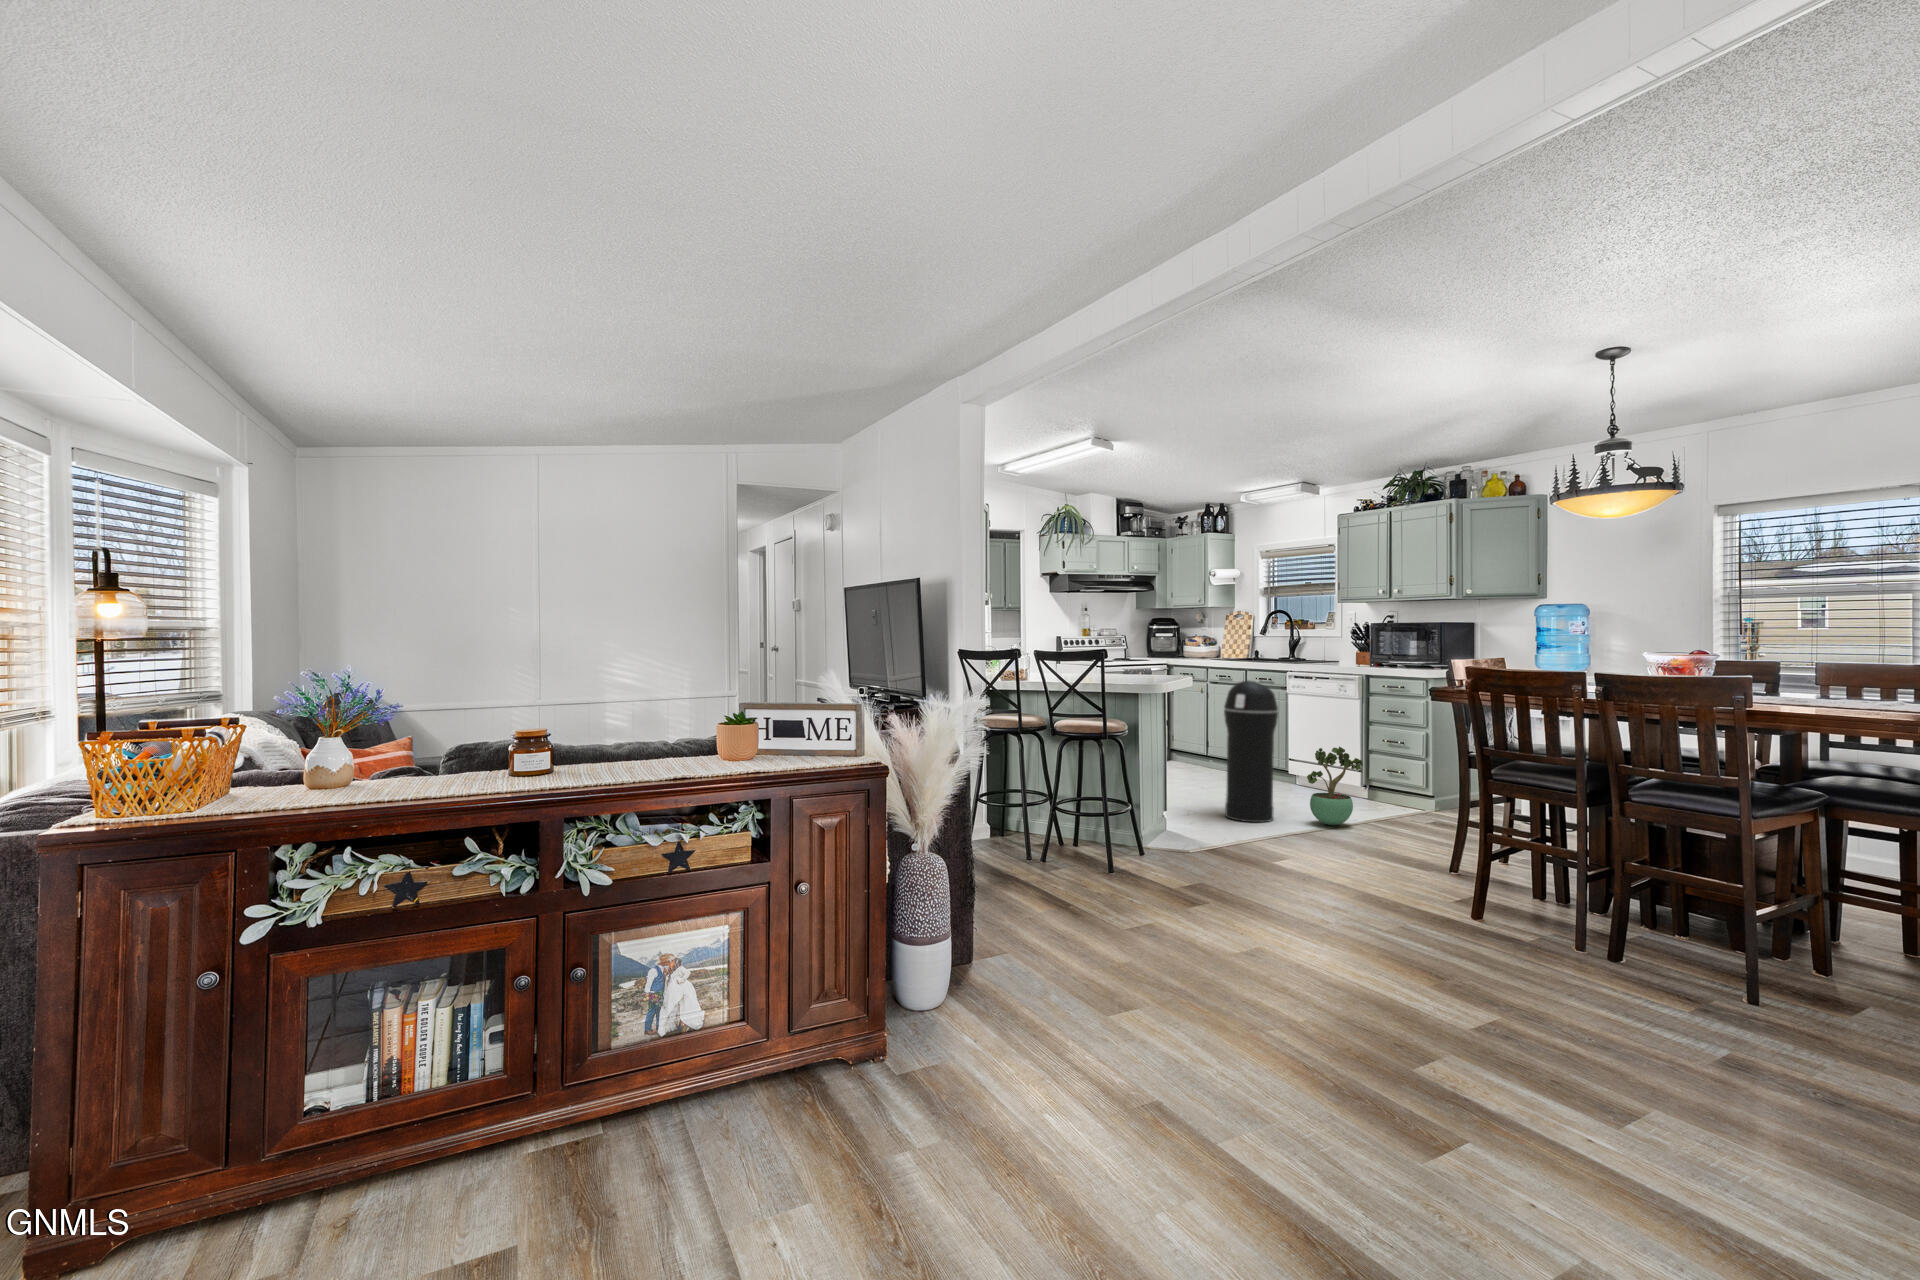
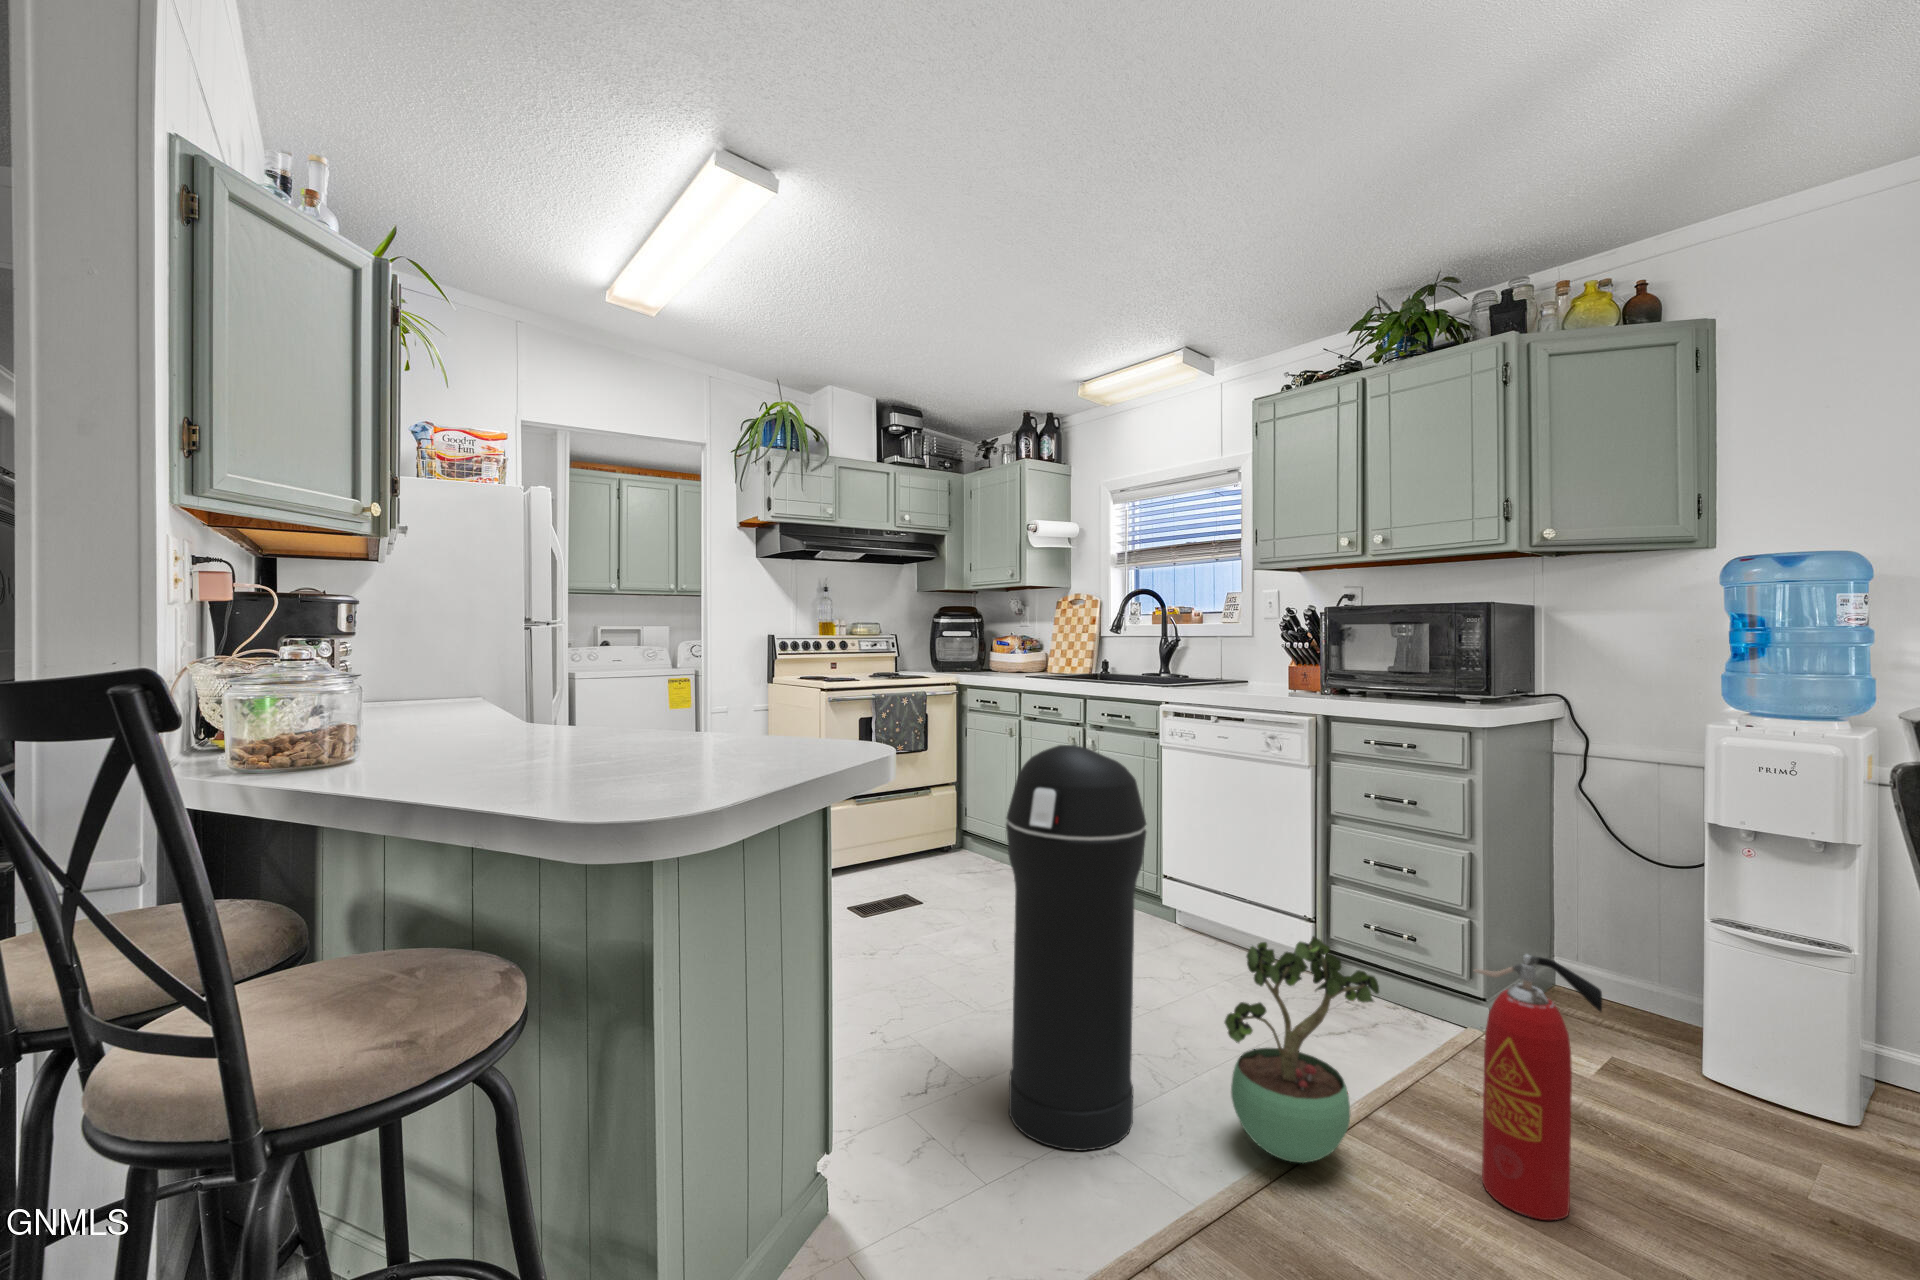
fire extinguisher: none [1397,750,1437,835] -> present [1474,954,1602,1220]

